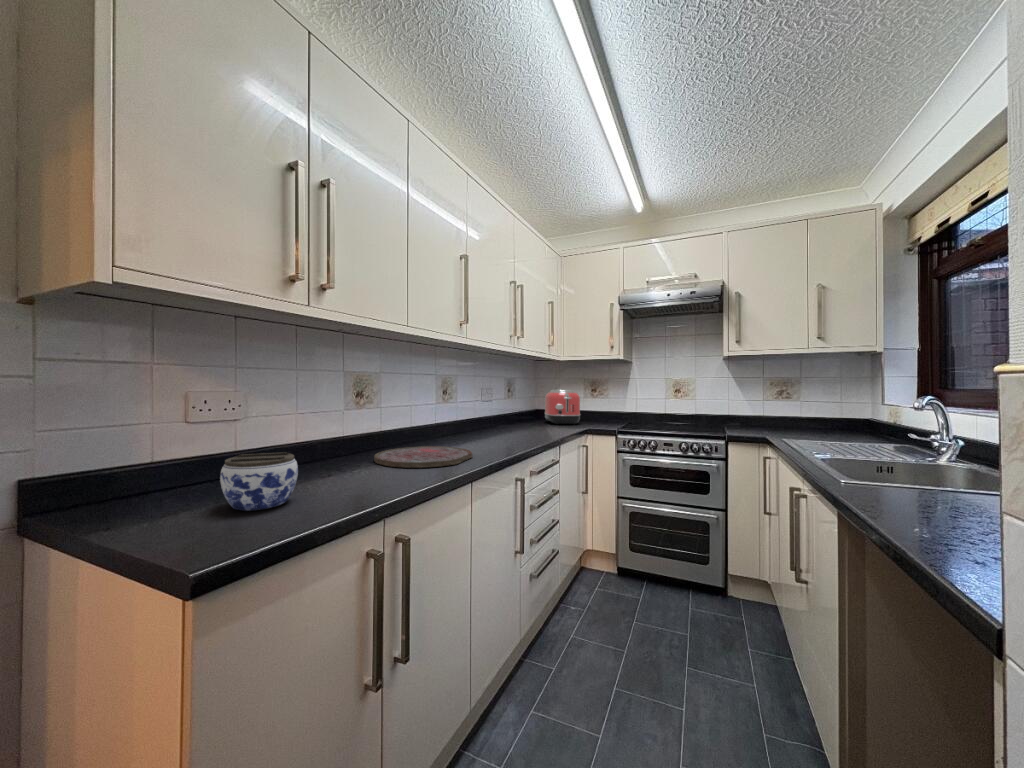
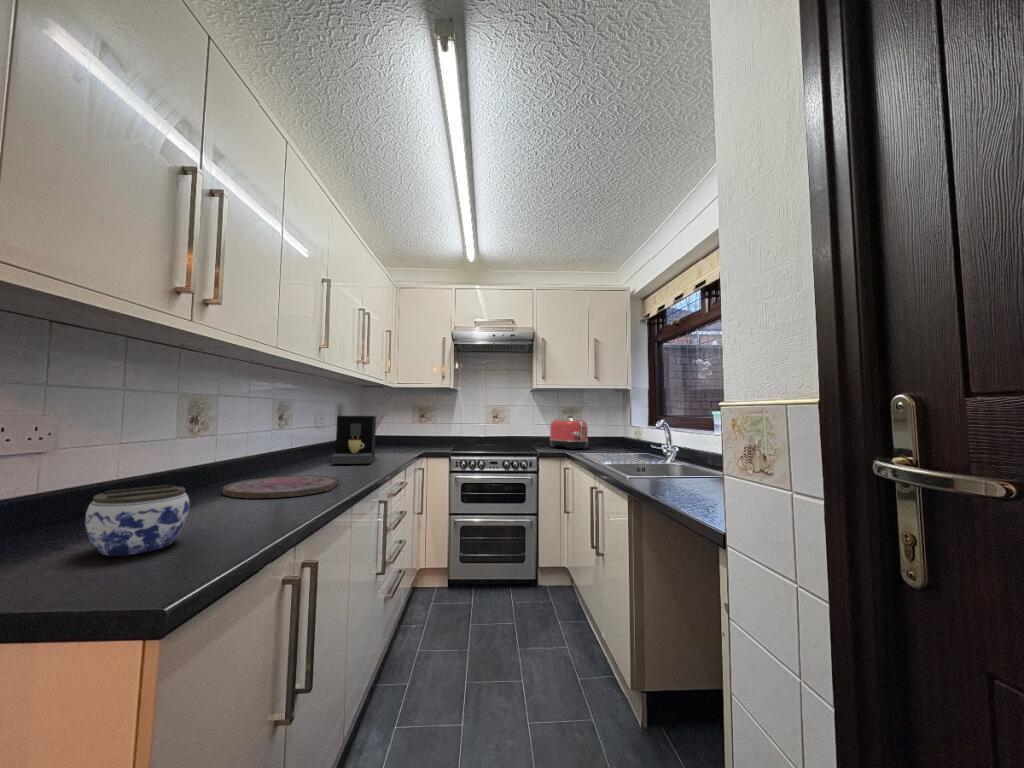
toaster: present [545,389,580,424] -> present [550,418,588,450]
coffee maker: none [487,390,535,438] -> present [331,416,376,464]

